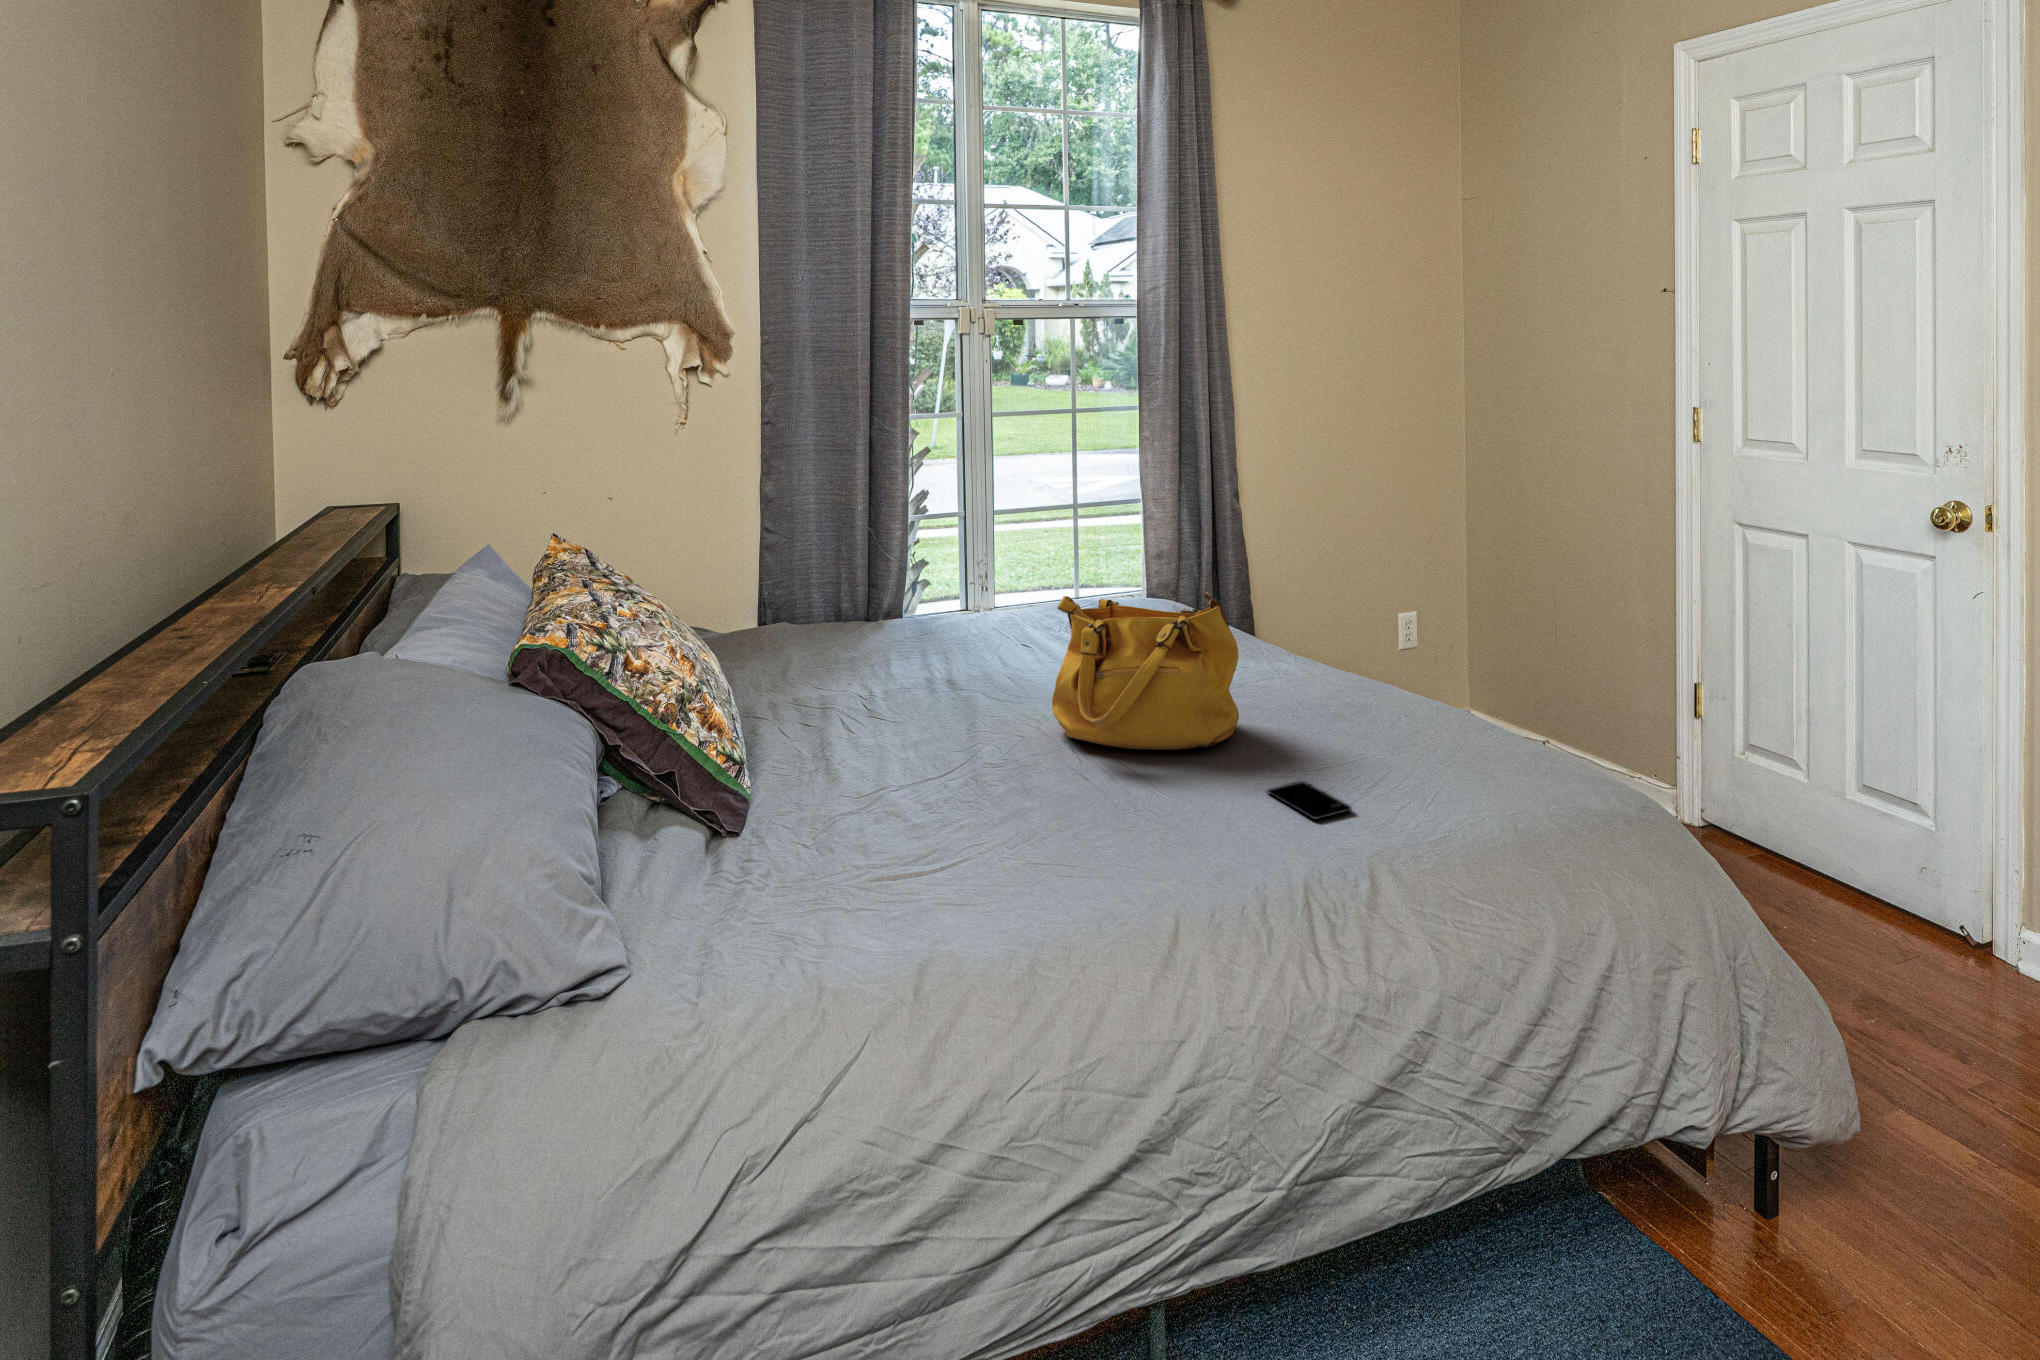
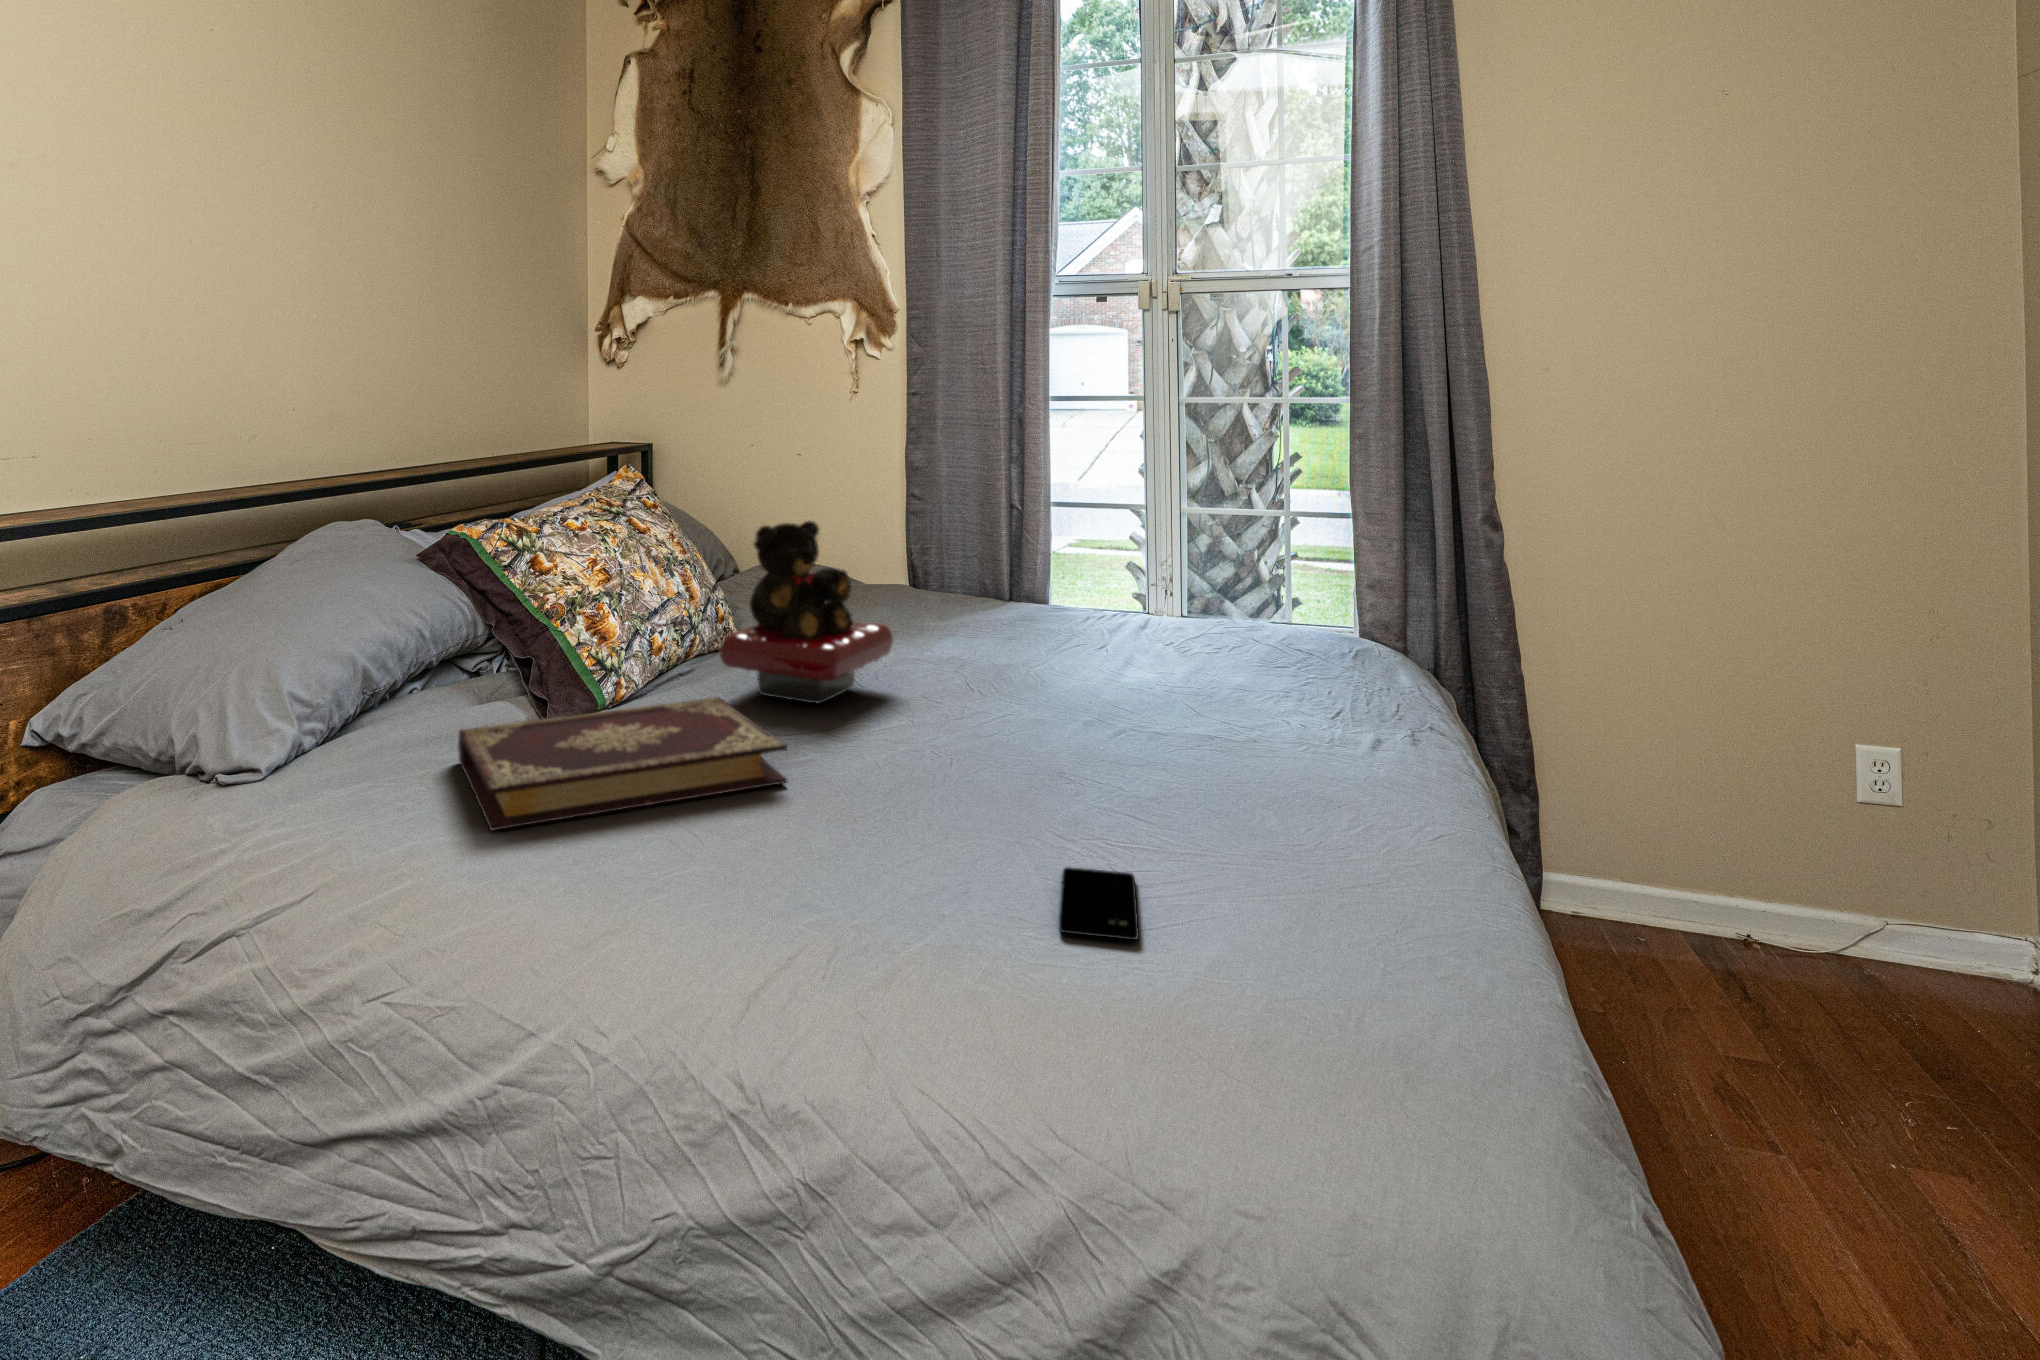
teddy bear: none [830,579,961,746] -> present [720,521,893,703]
handbag: present [1052,592,1239,750] -> none [922,562,1164,793]
book: none [714,752,1021,897] -> present [458,697,787,831]

